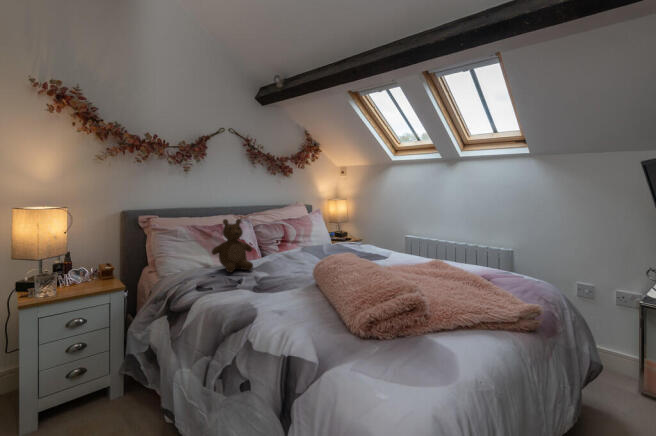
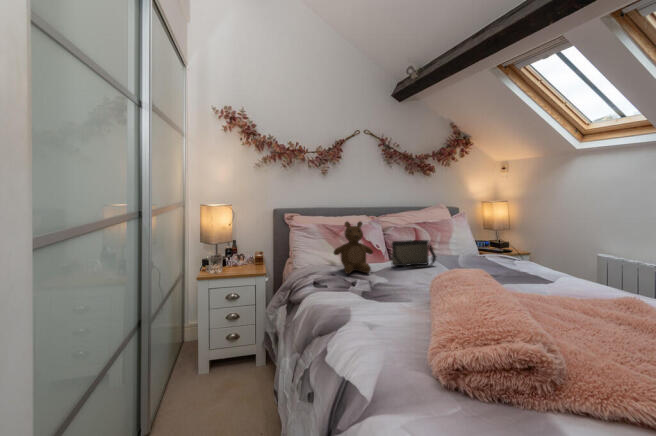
handbag: none [269,235,310,262] -> present [391,240,436,268]

